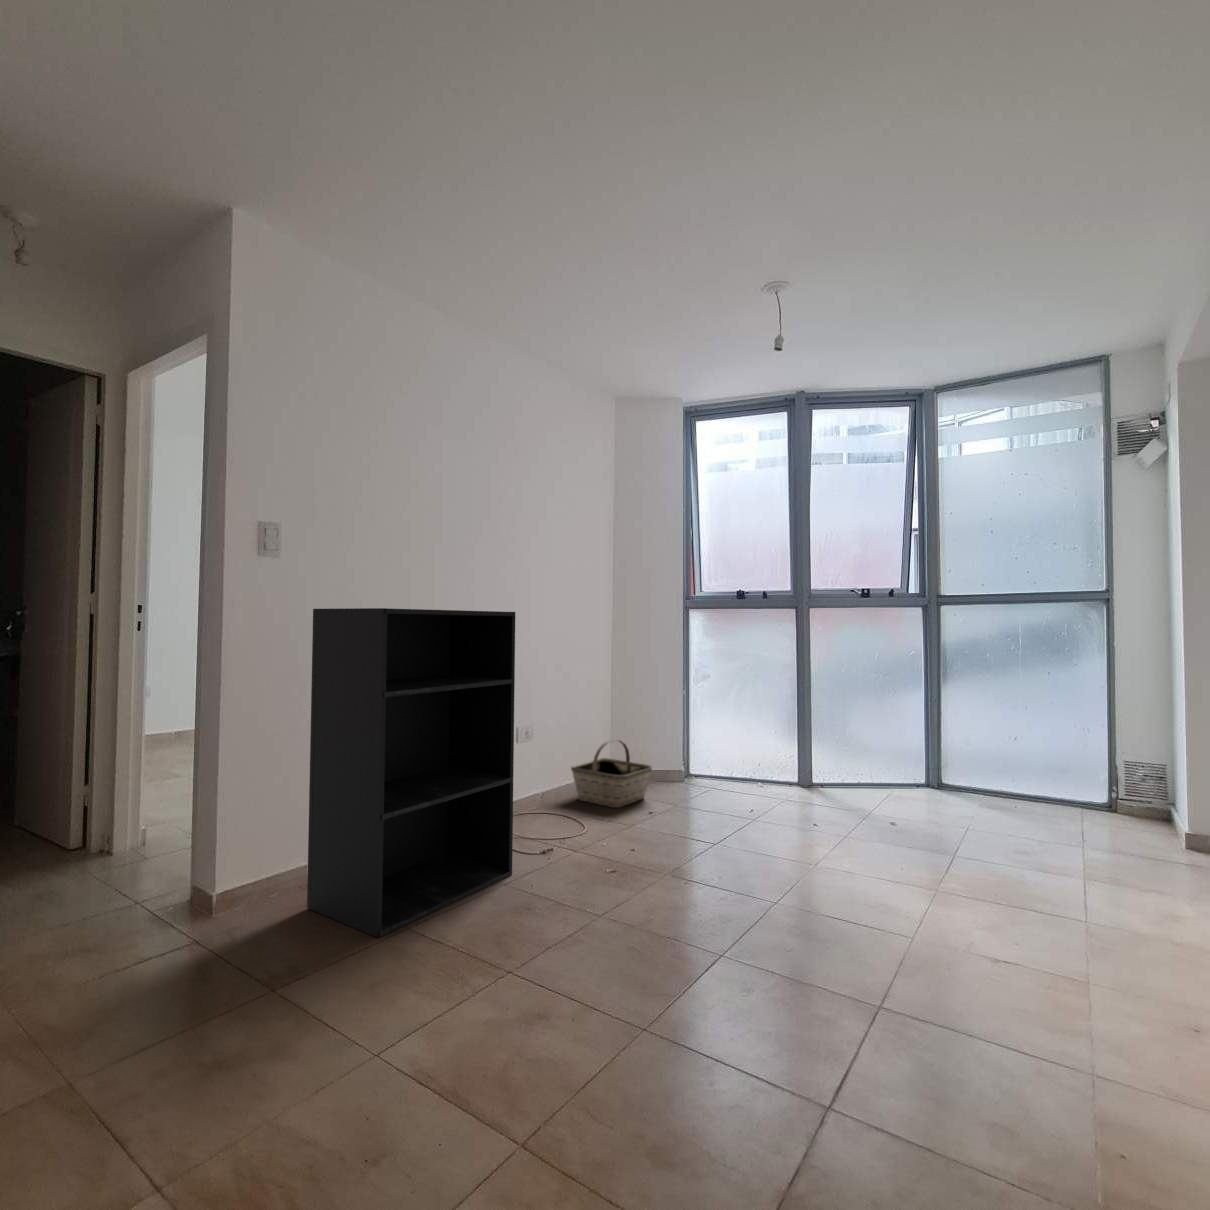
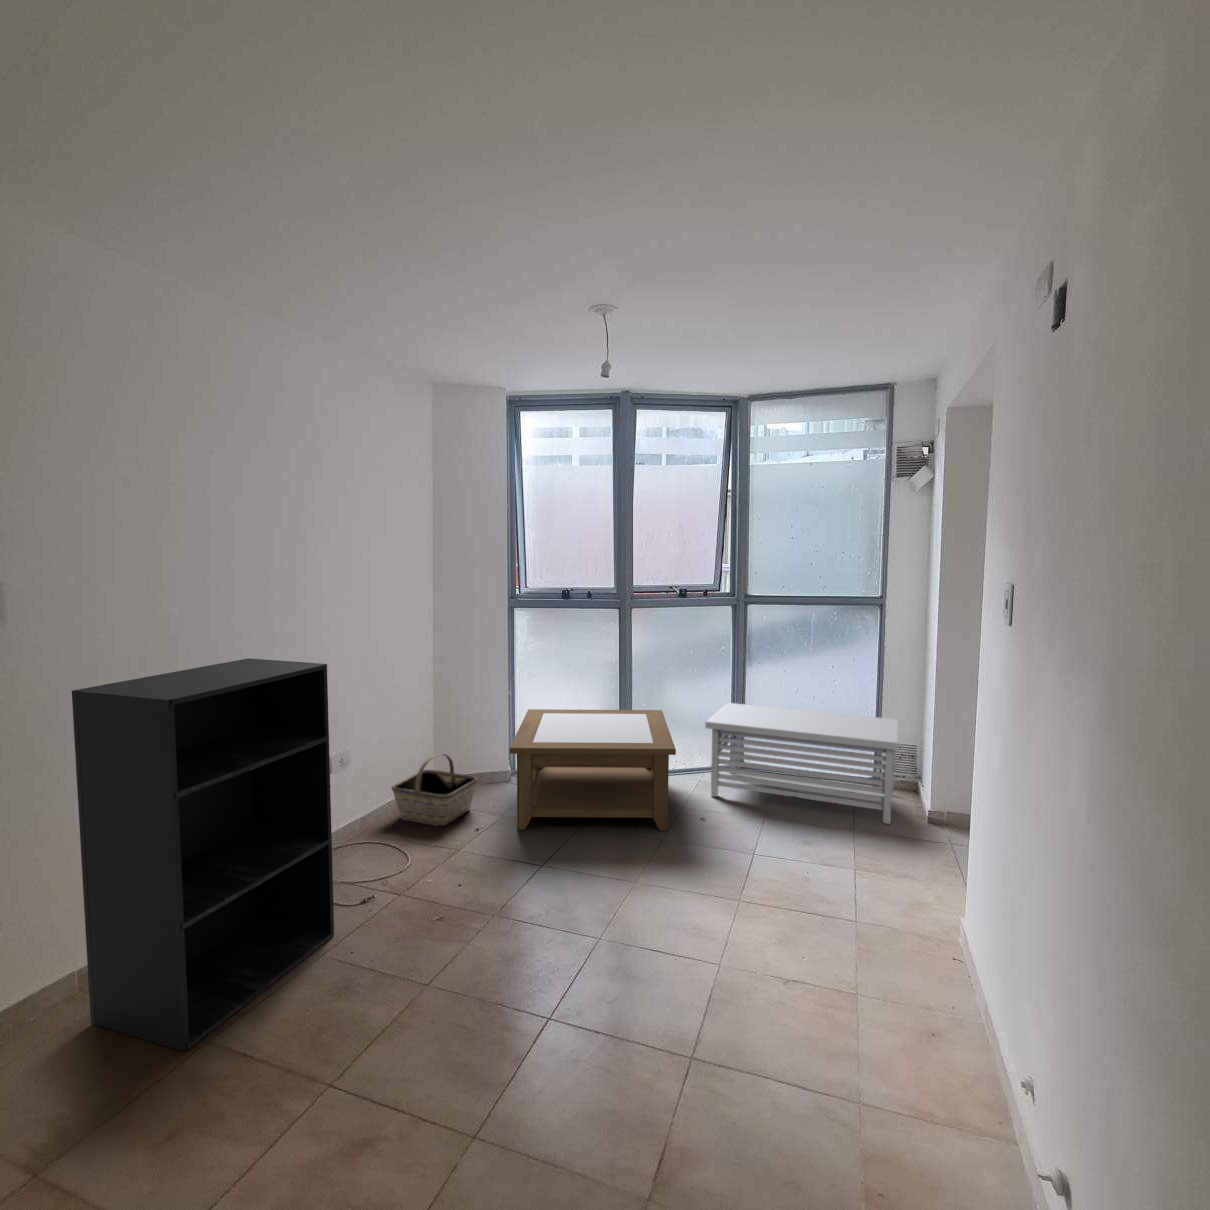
coffee table: none [683,710,860,830] -> present [509,709,676,831]
storage bench: none [894,714,1139,848] -> present [705,703,899,824]

